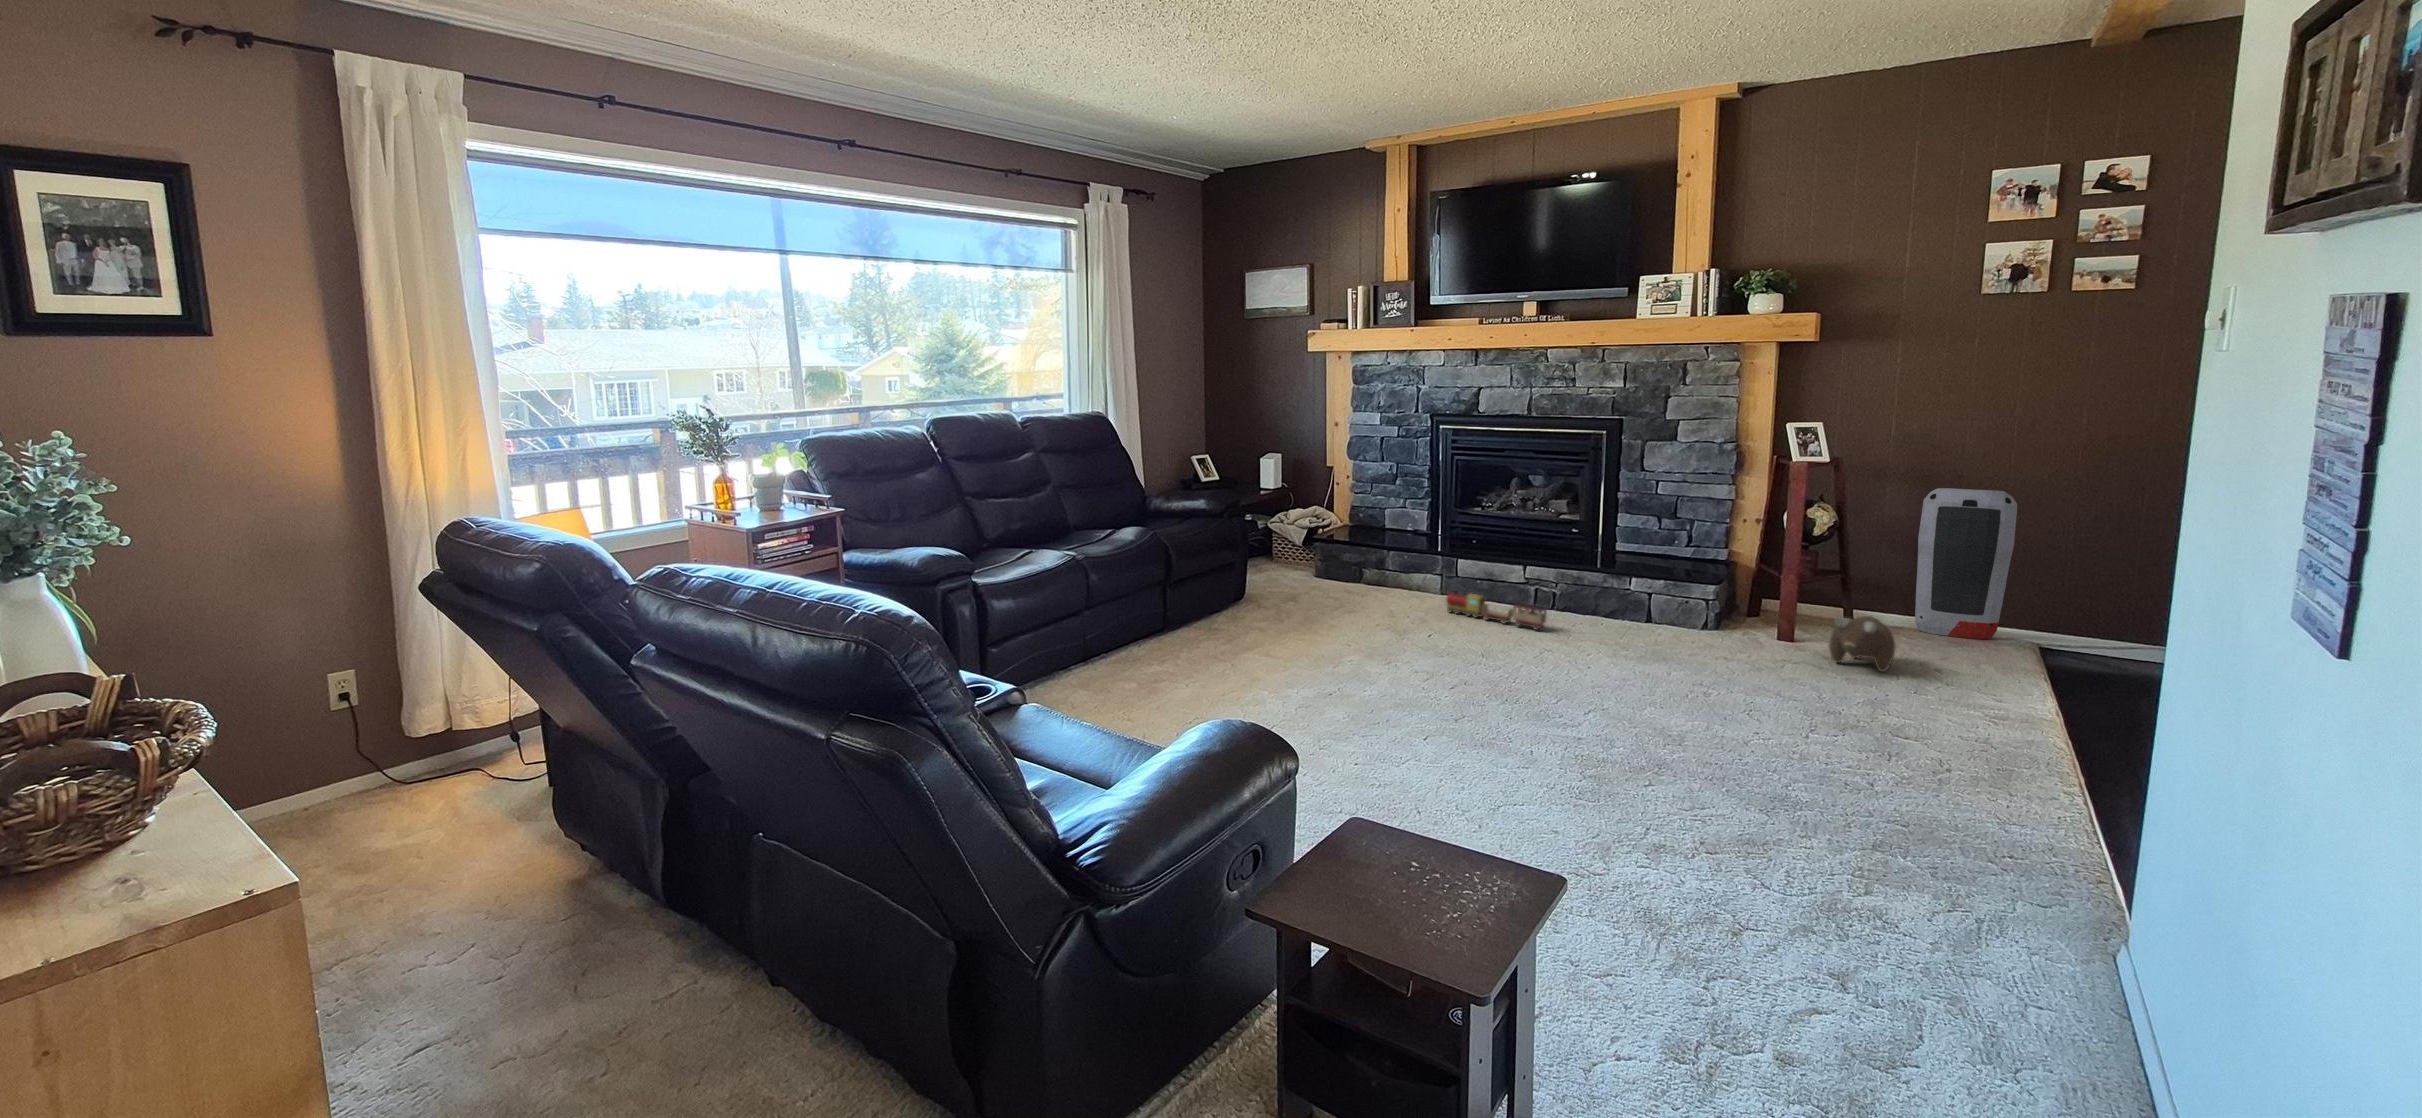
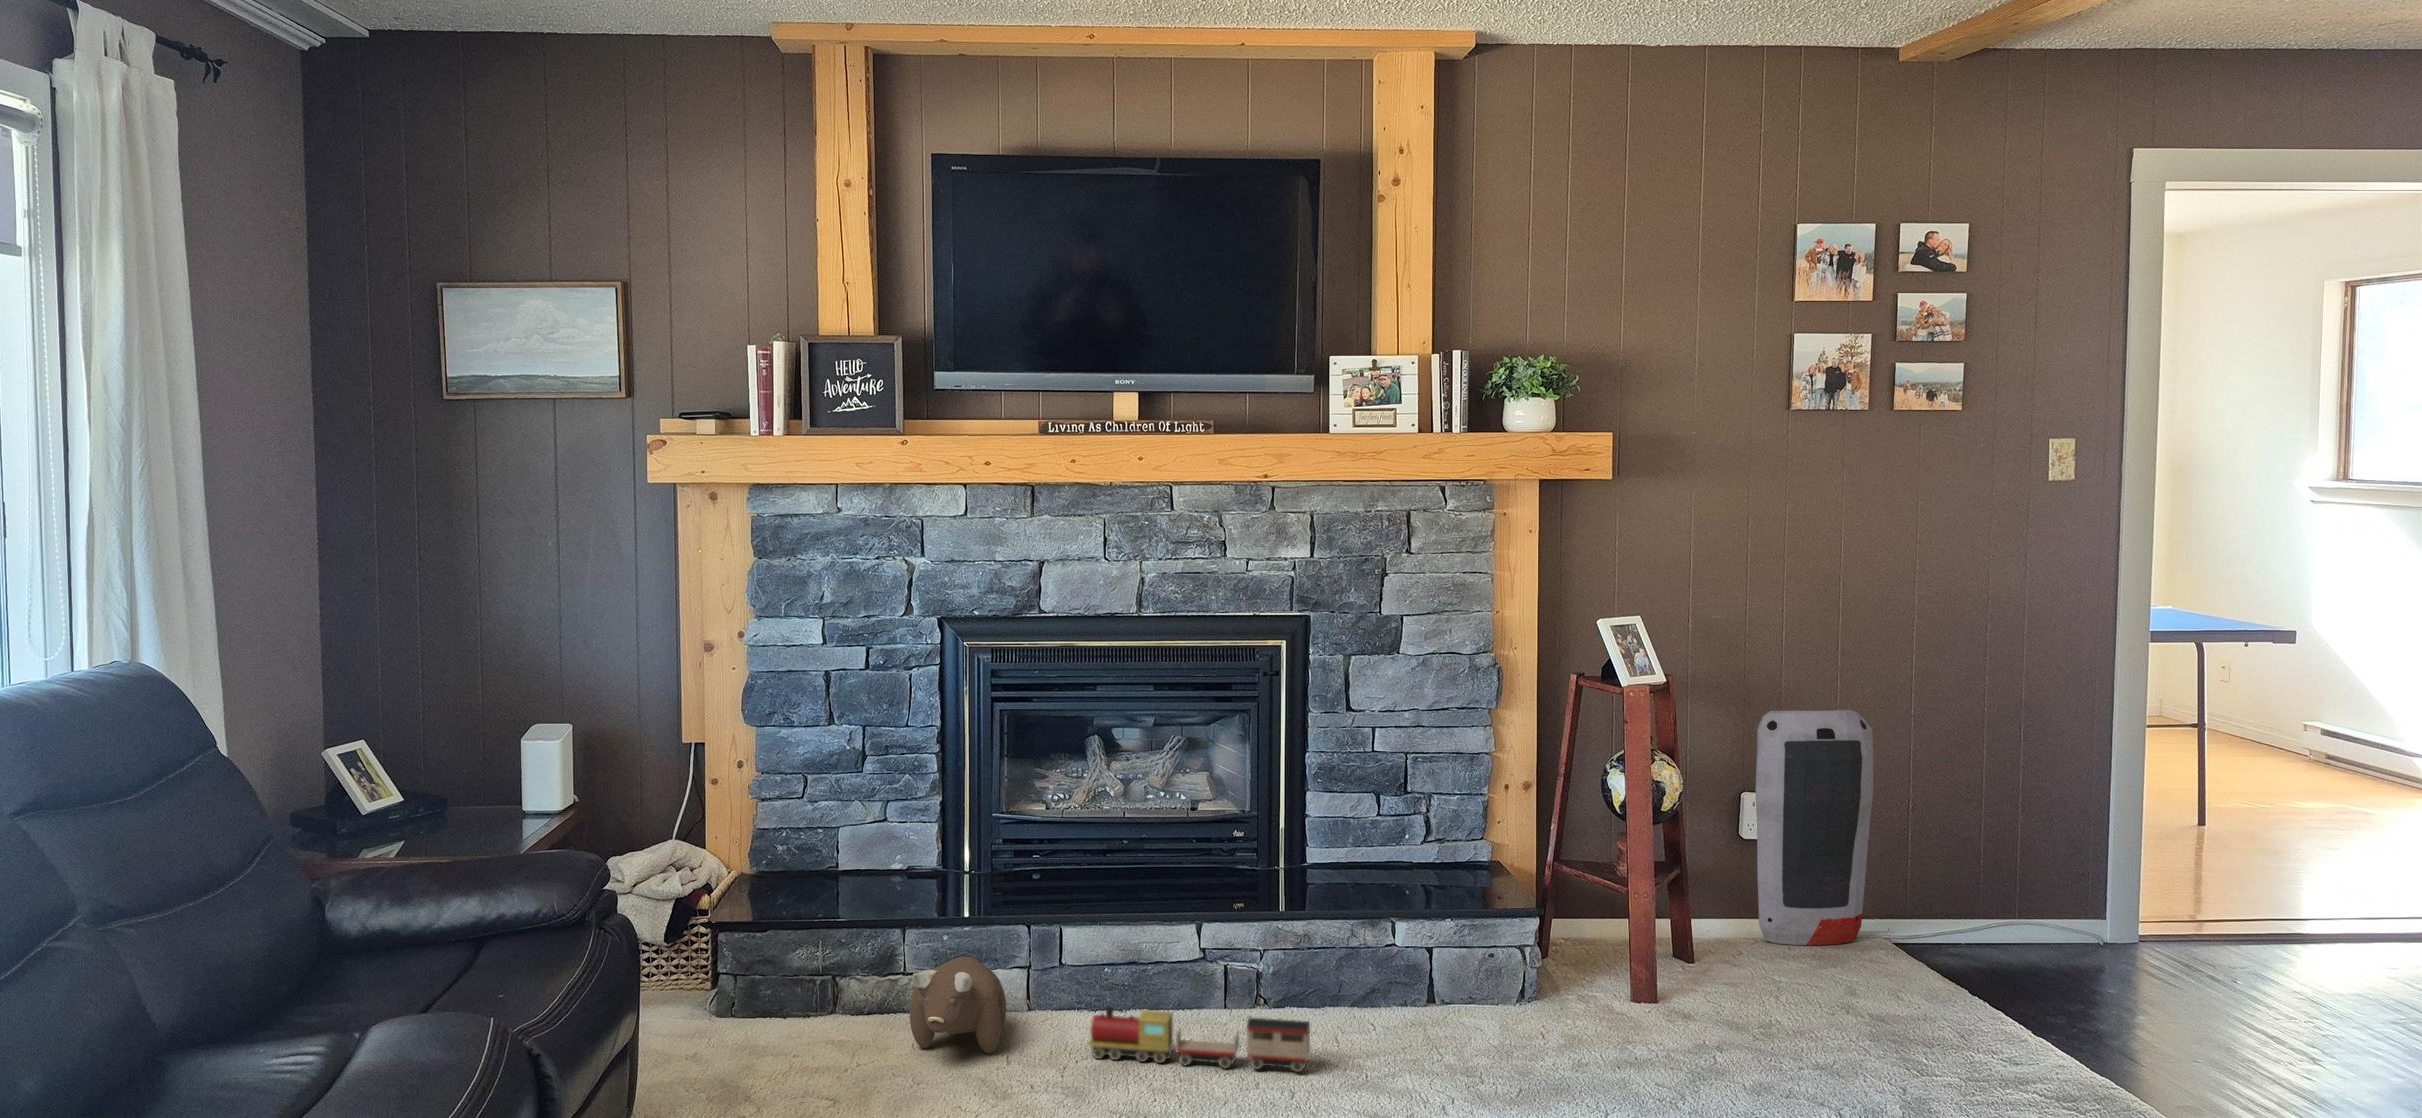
plush toy: present [1829,616,1895,672] -> present [910,957,1006,1053]

